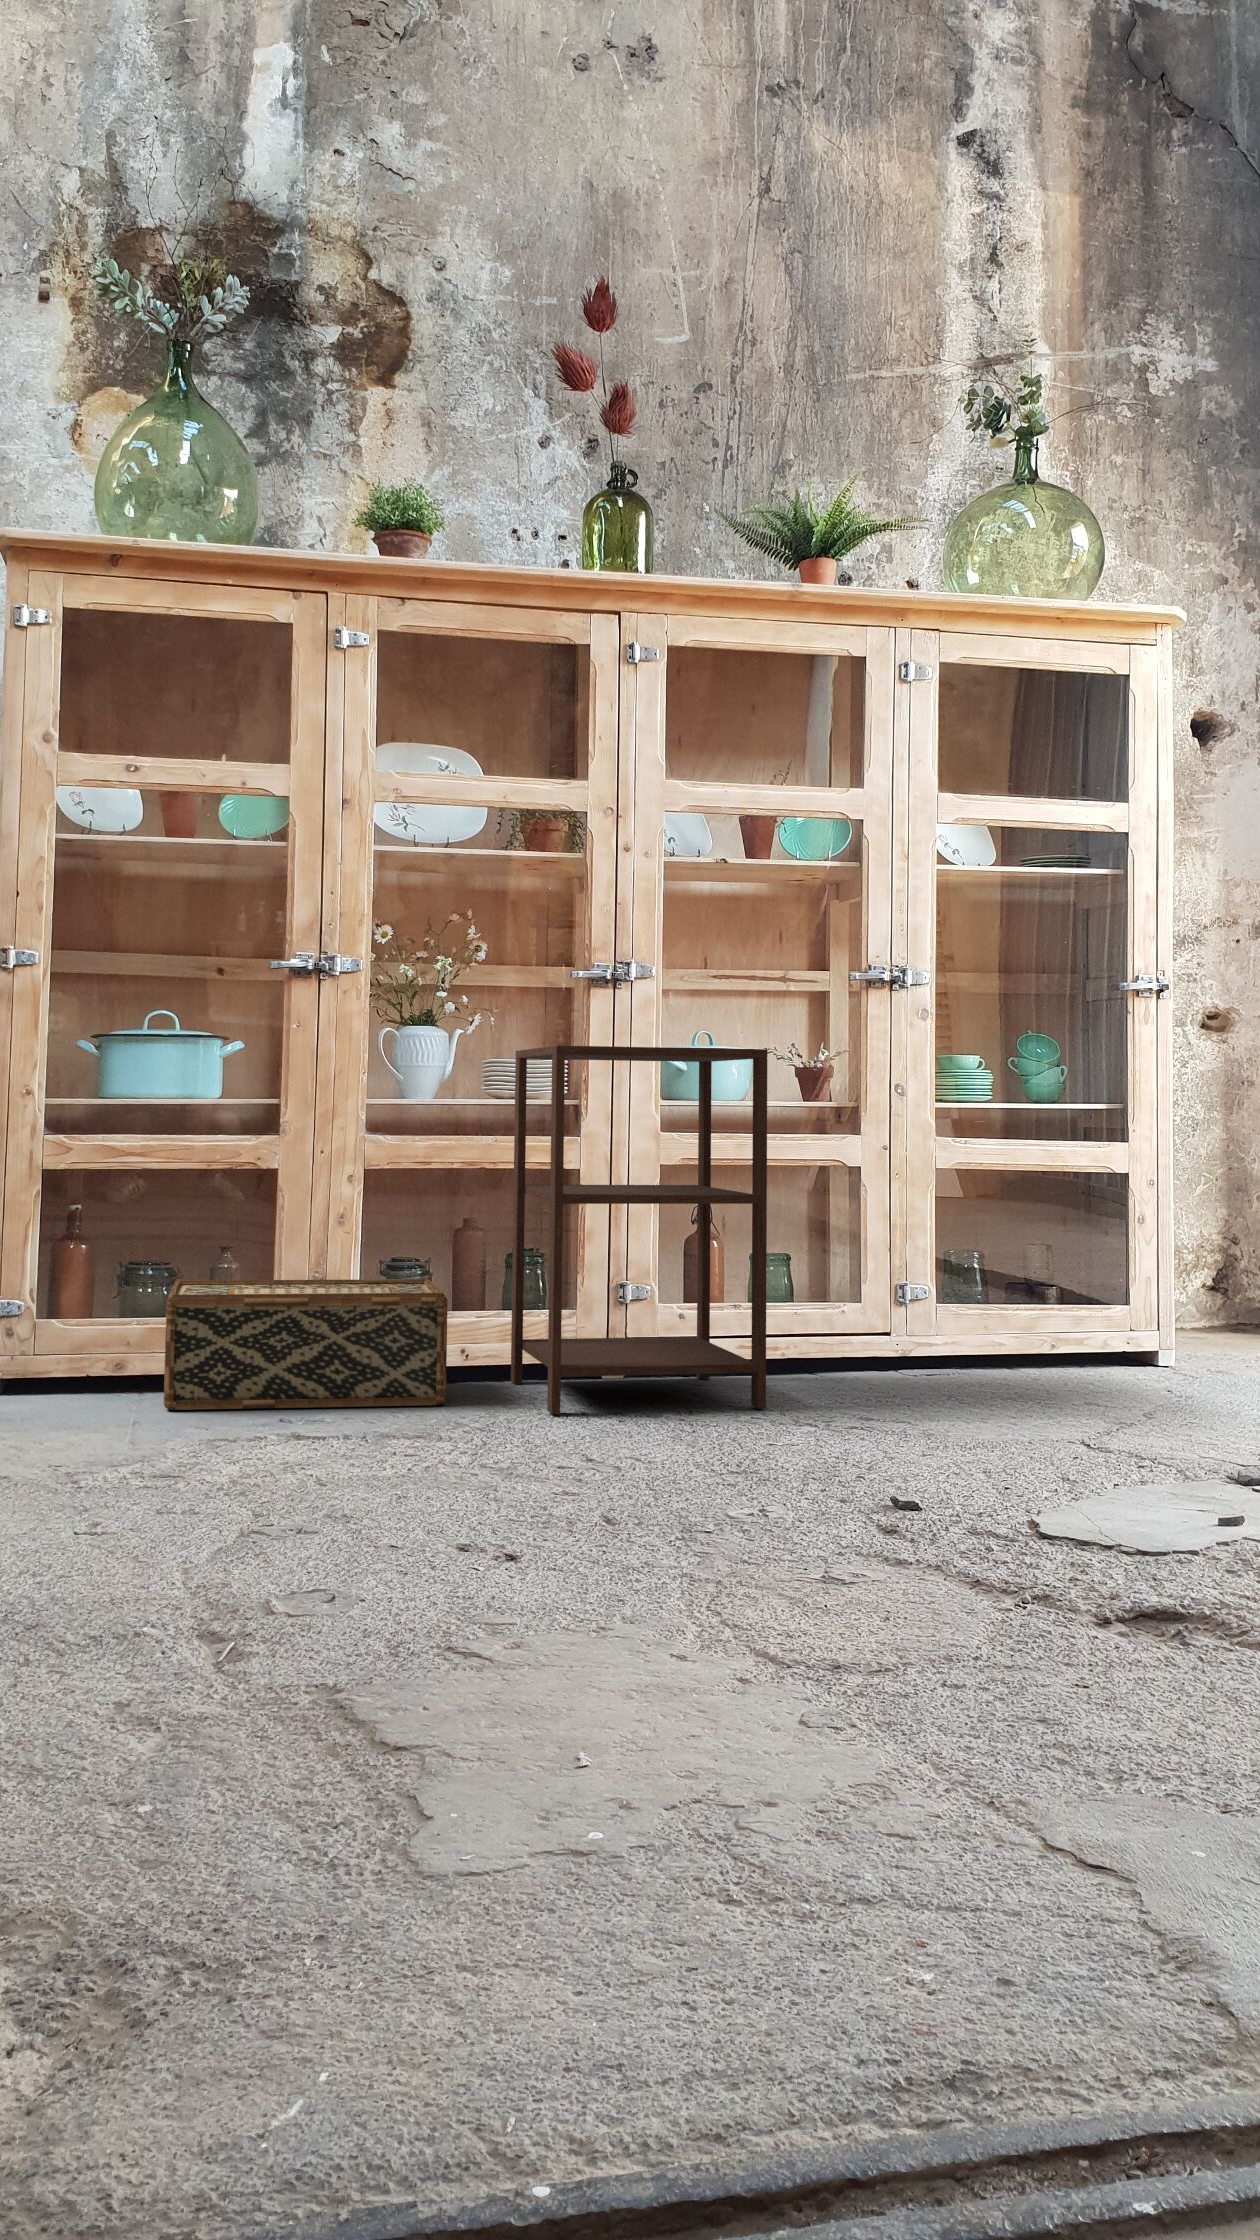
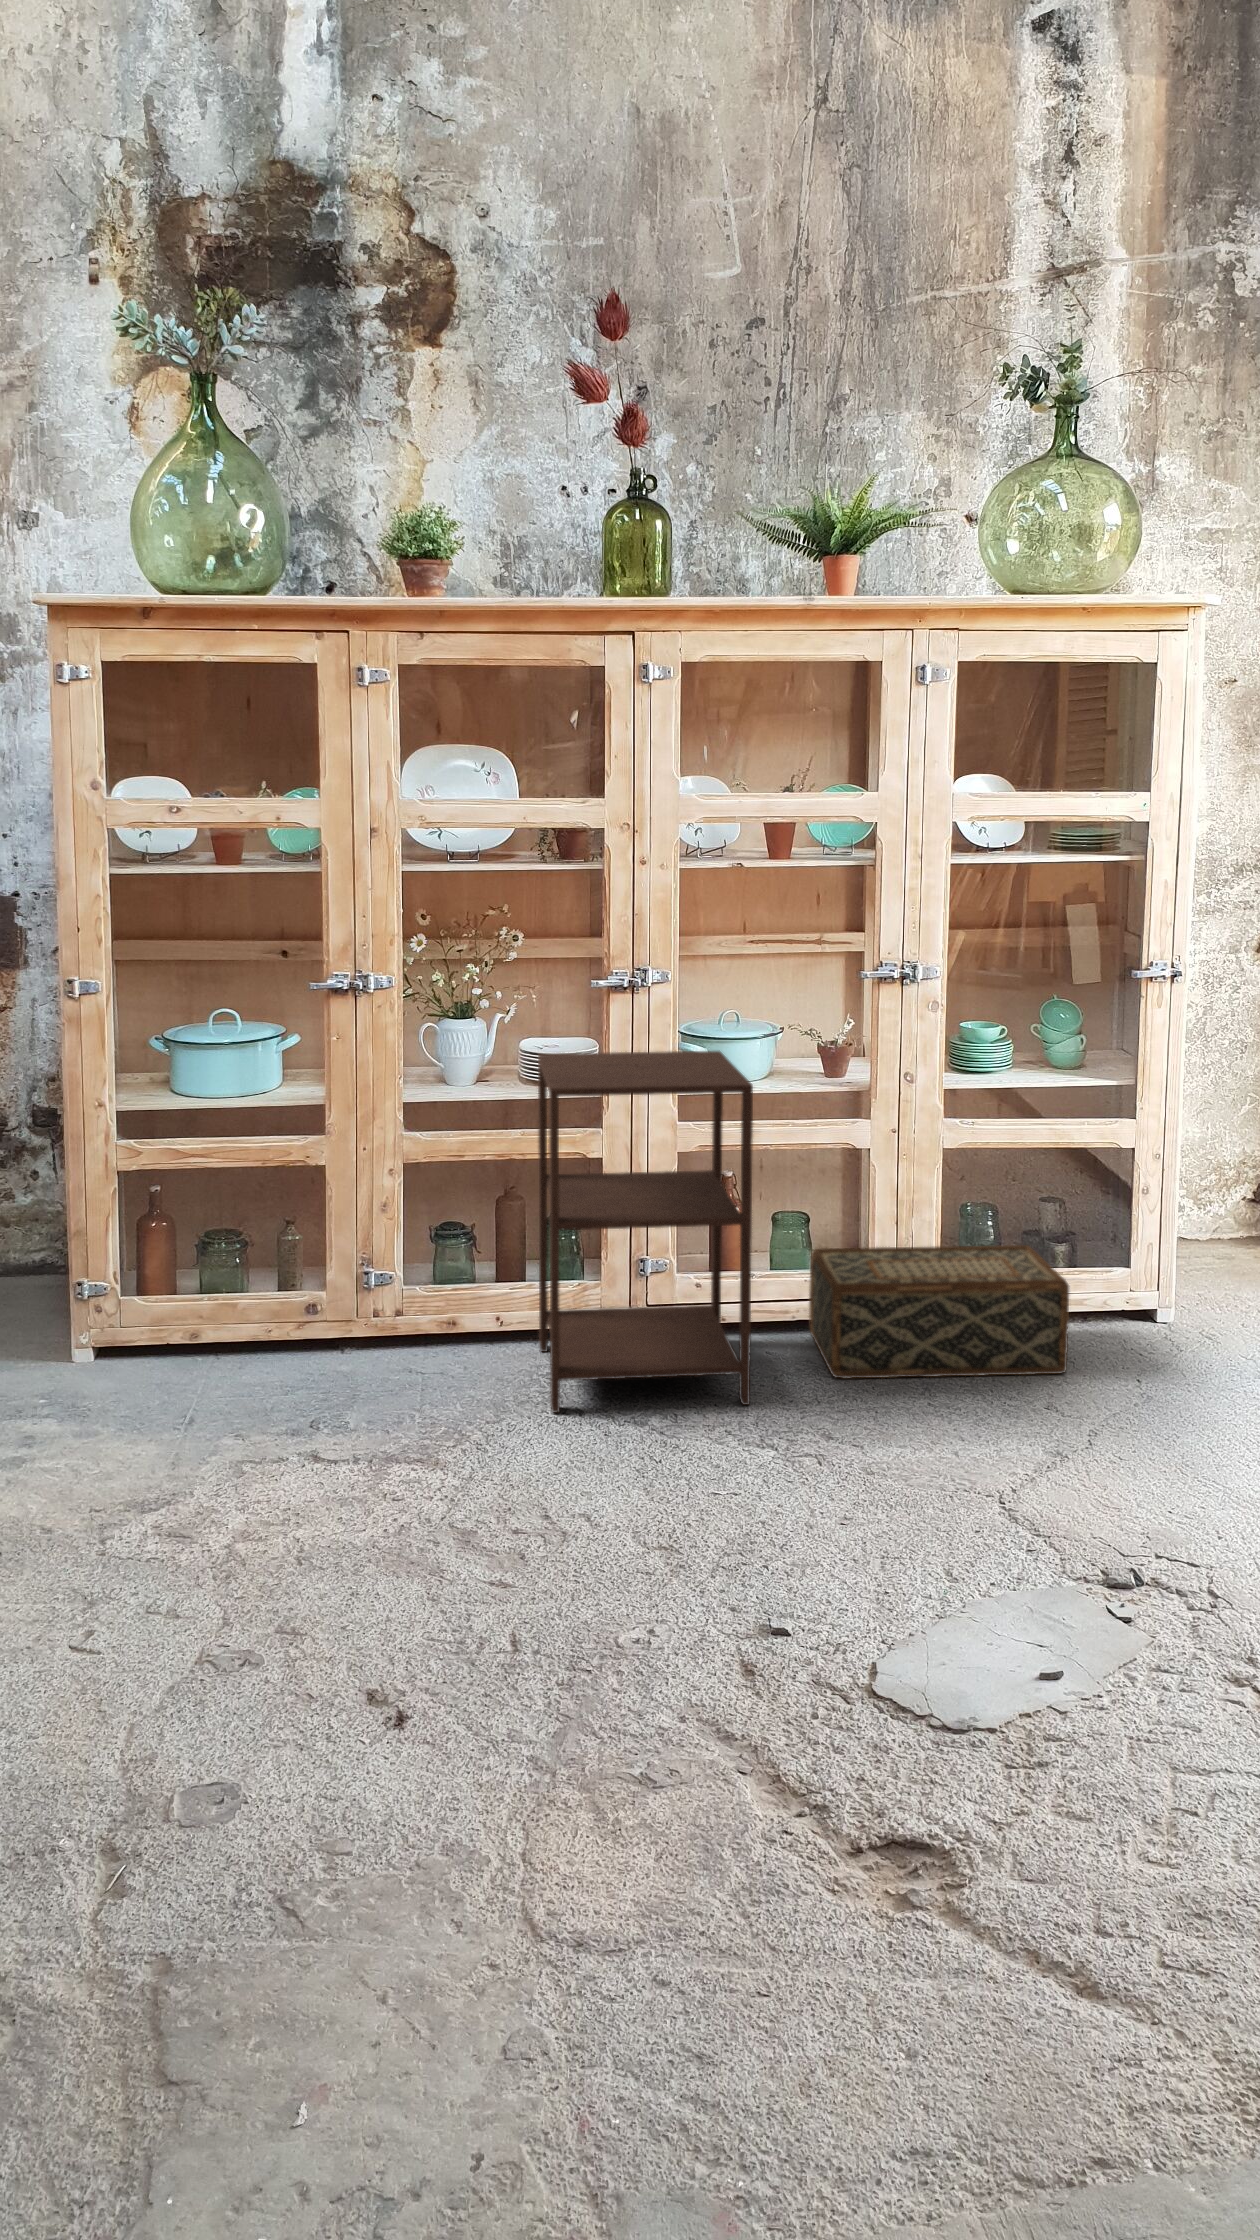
woven basket: present [164,1279,447,1410] -> present [809,1245,1069,1378]

